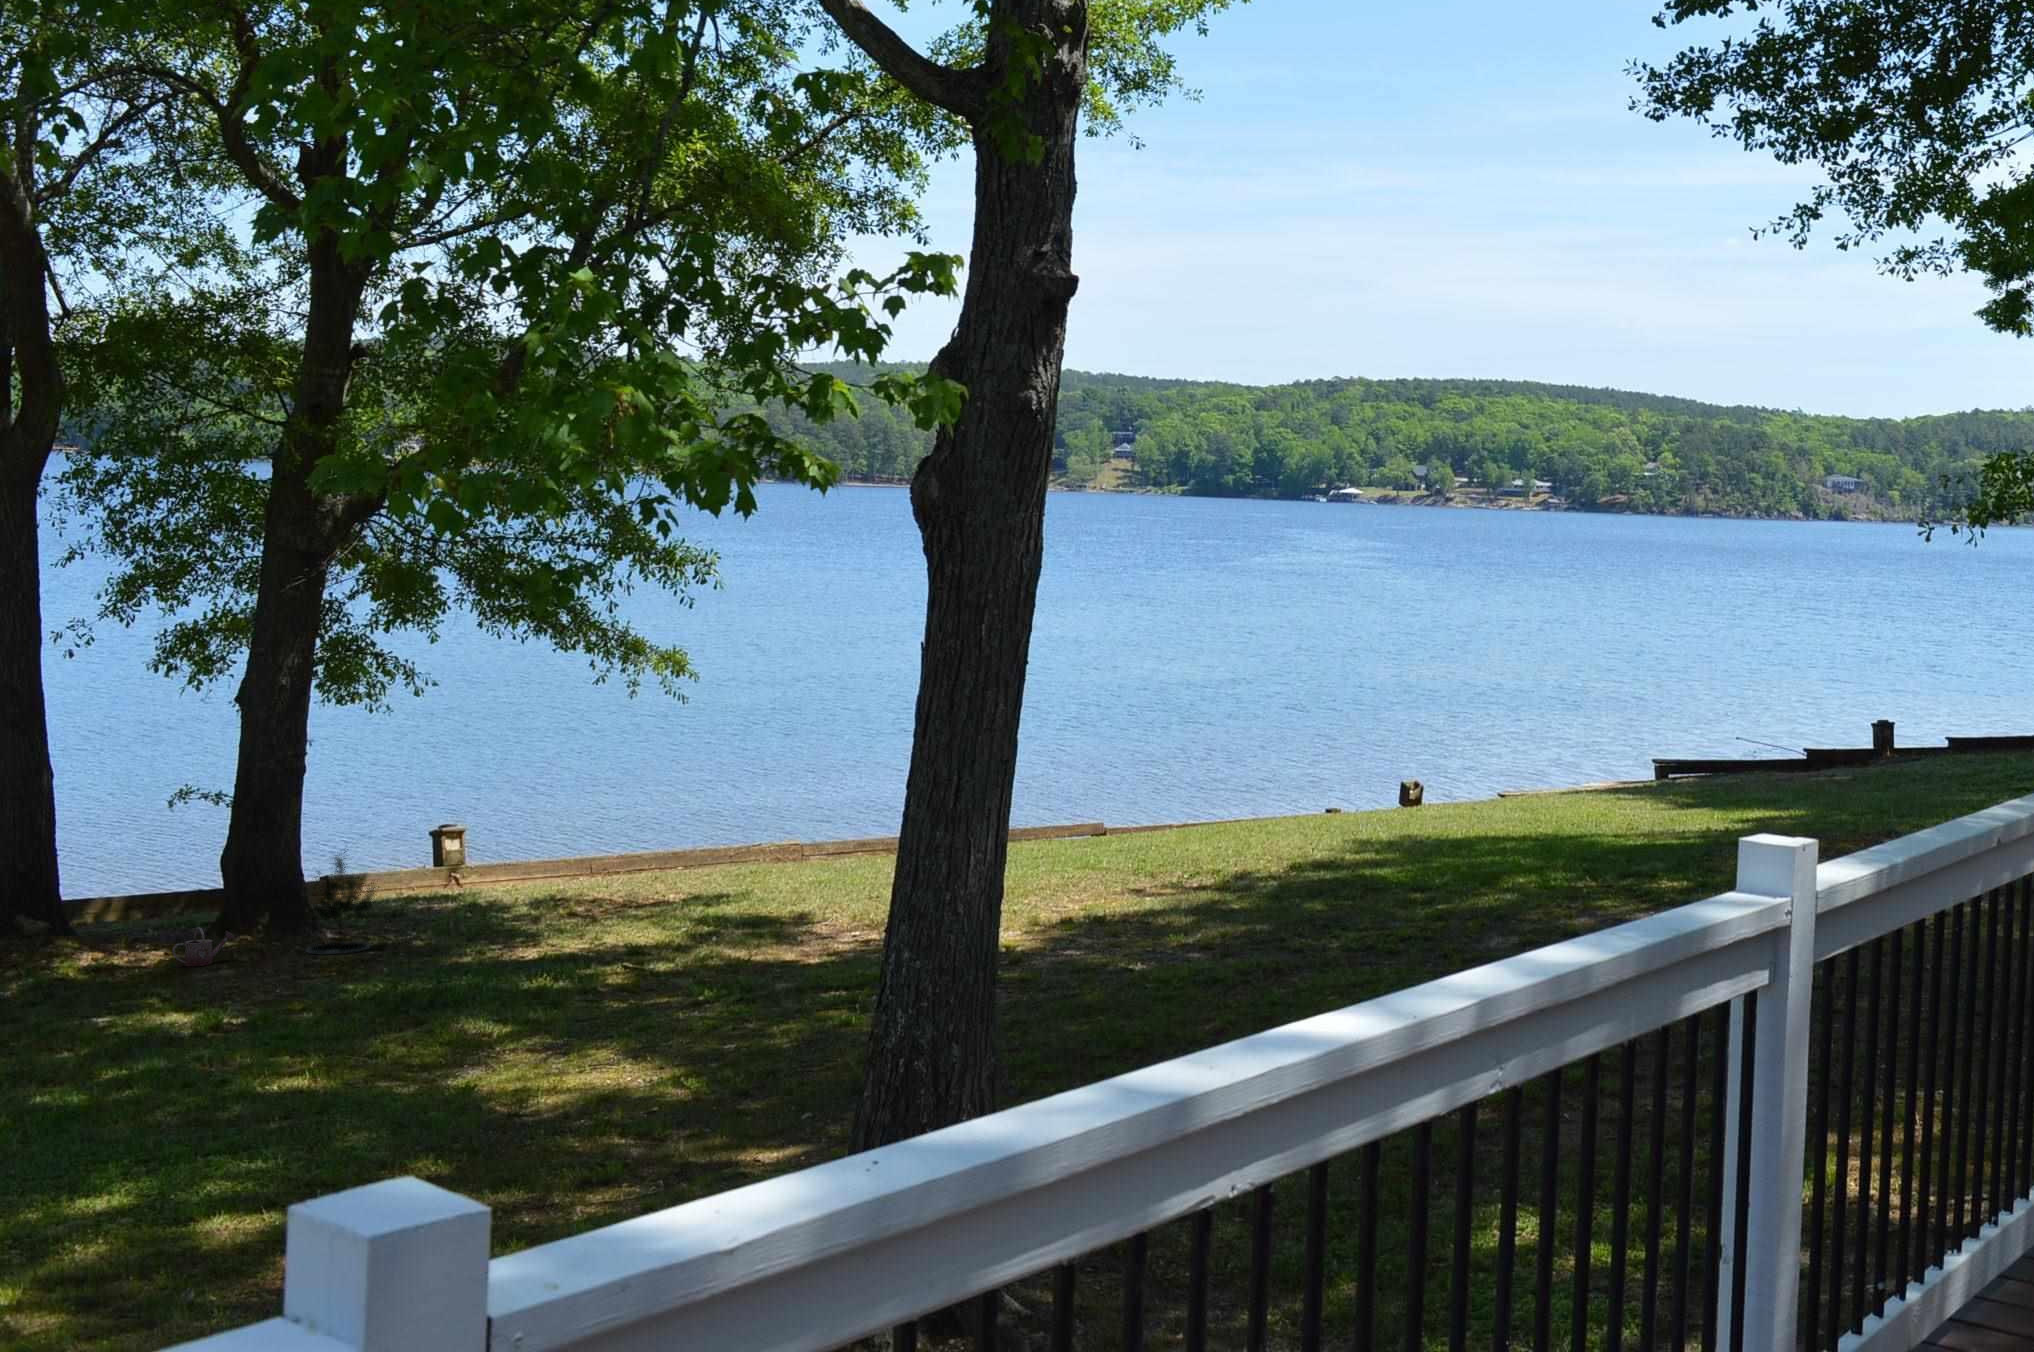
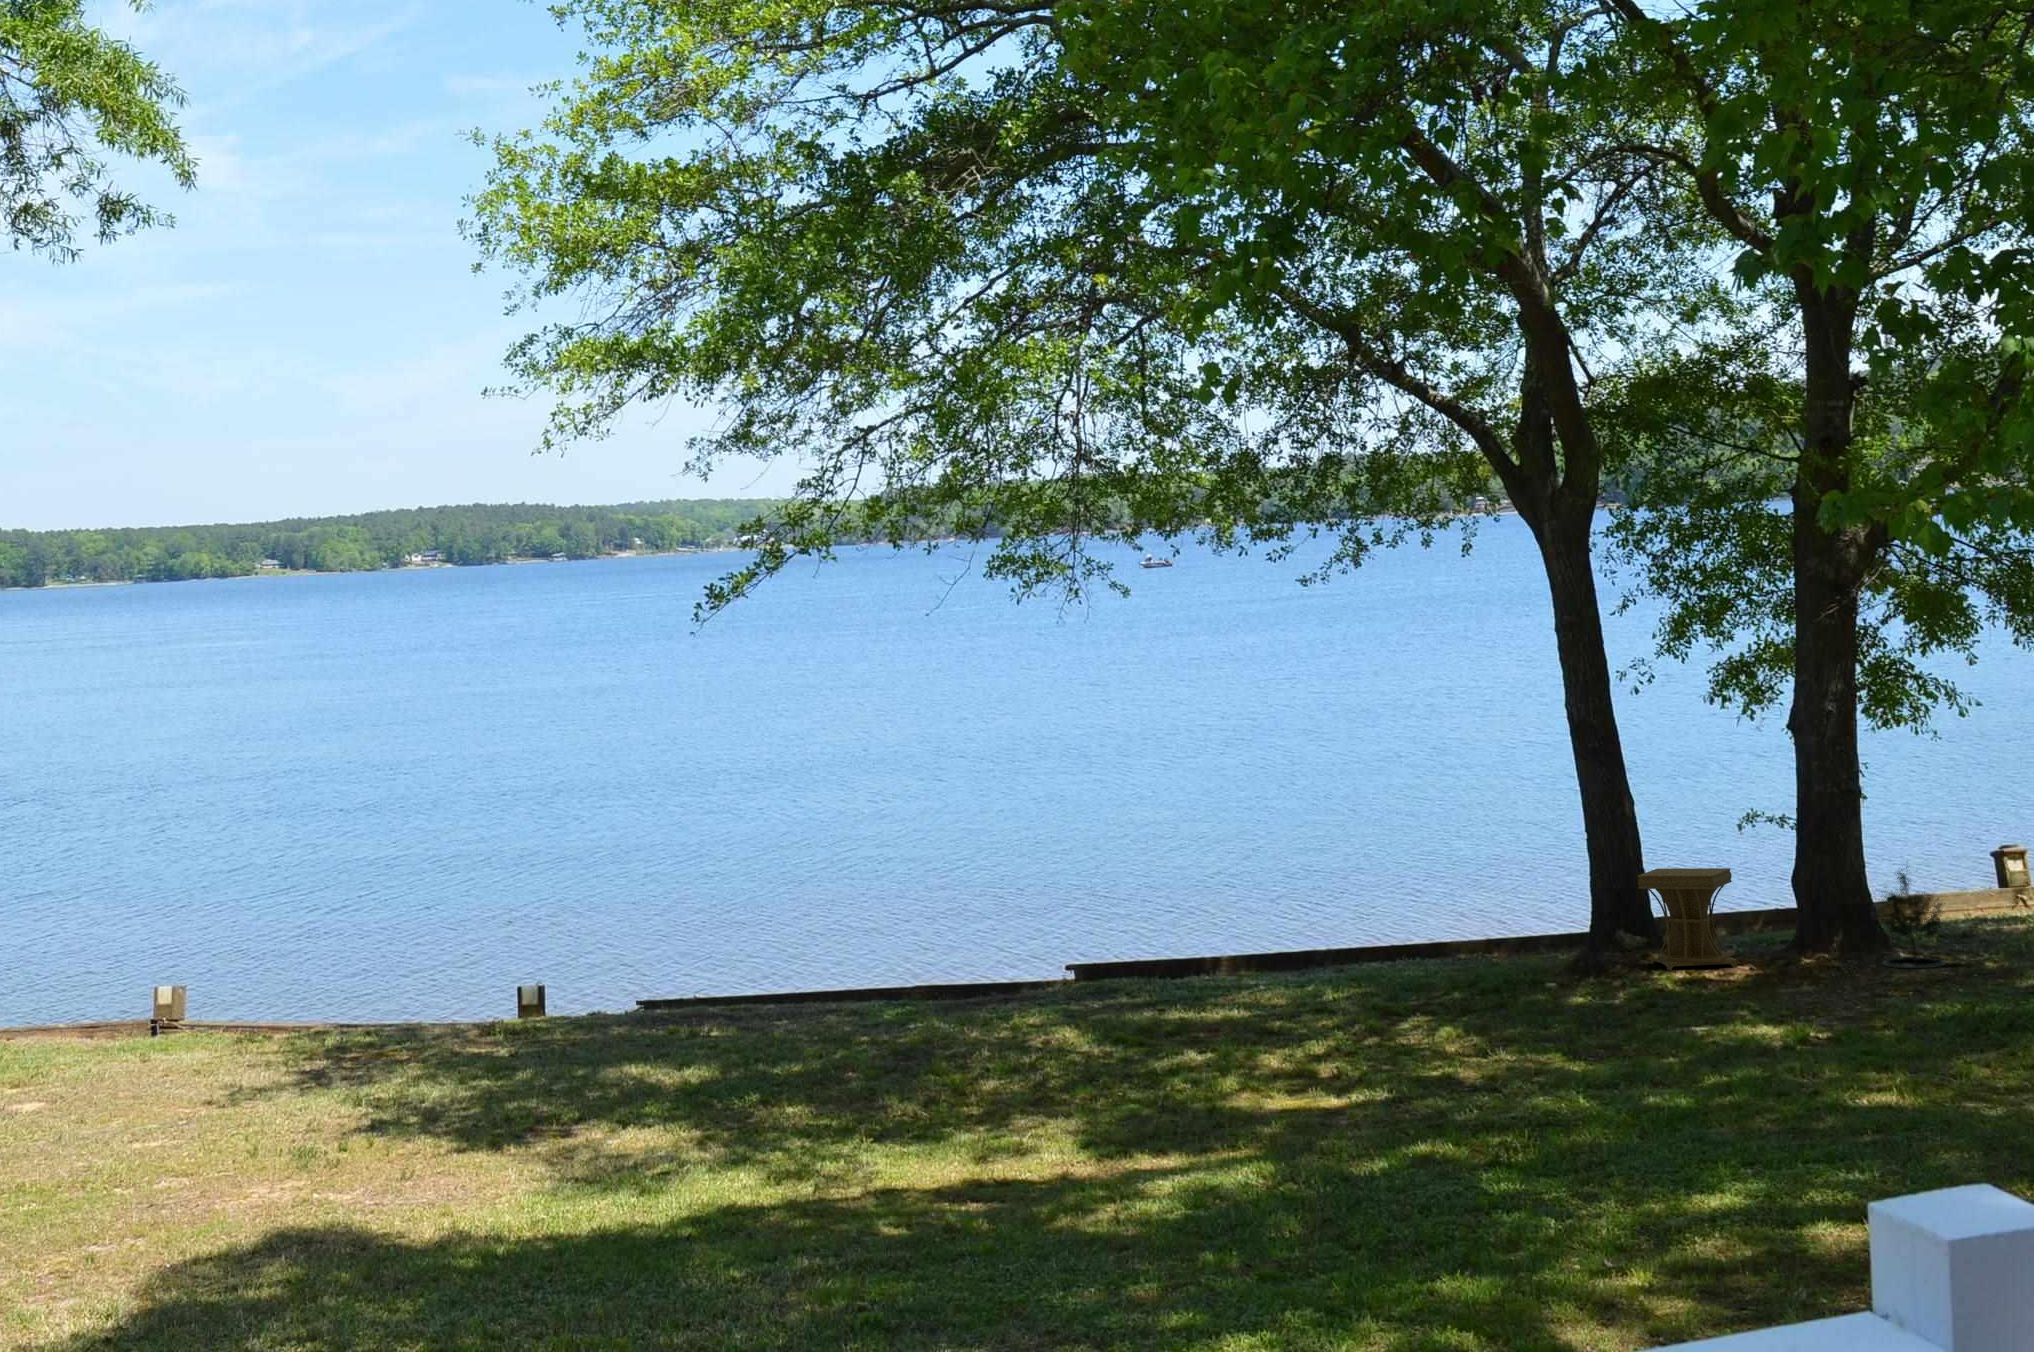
side table: none [40,859,152,975] -> present [1638,868,1737,971]
watering can: present [173,927,235,967] -> none [1759,934,1814,971]

